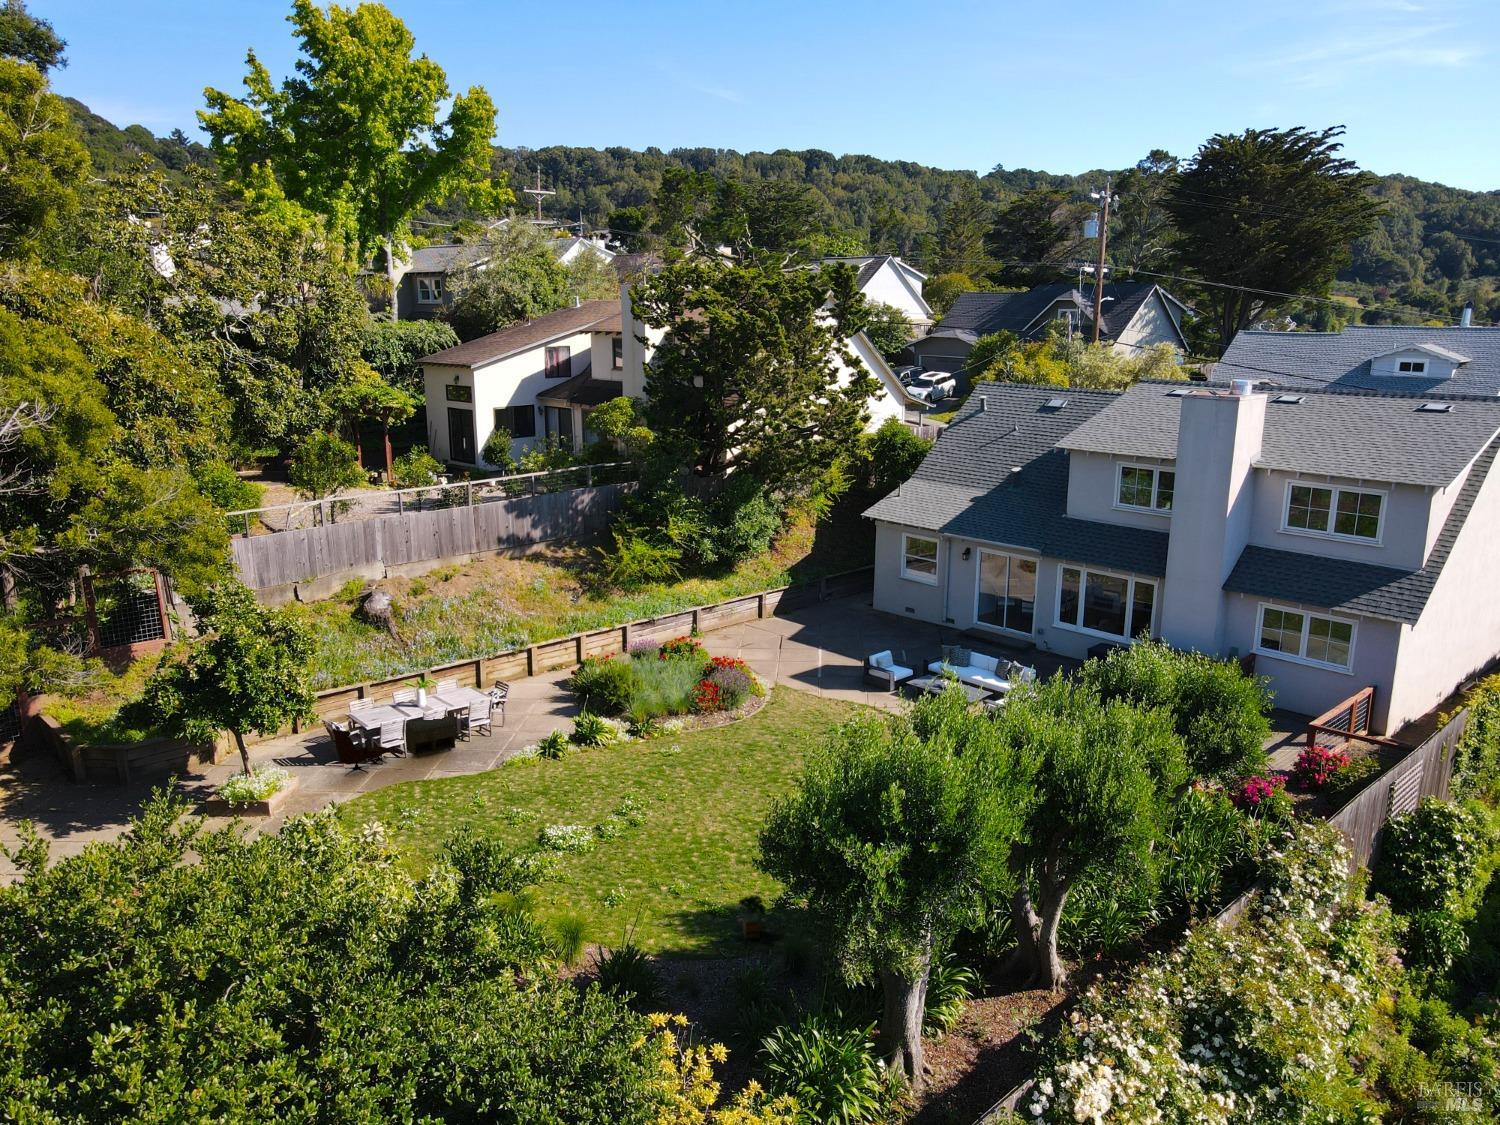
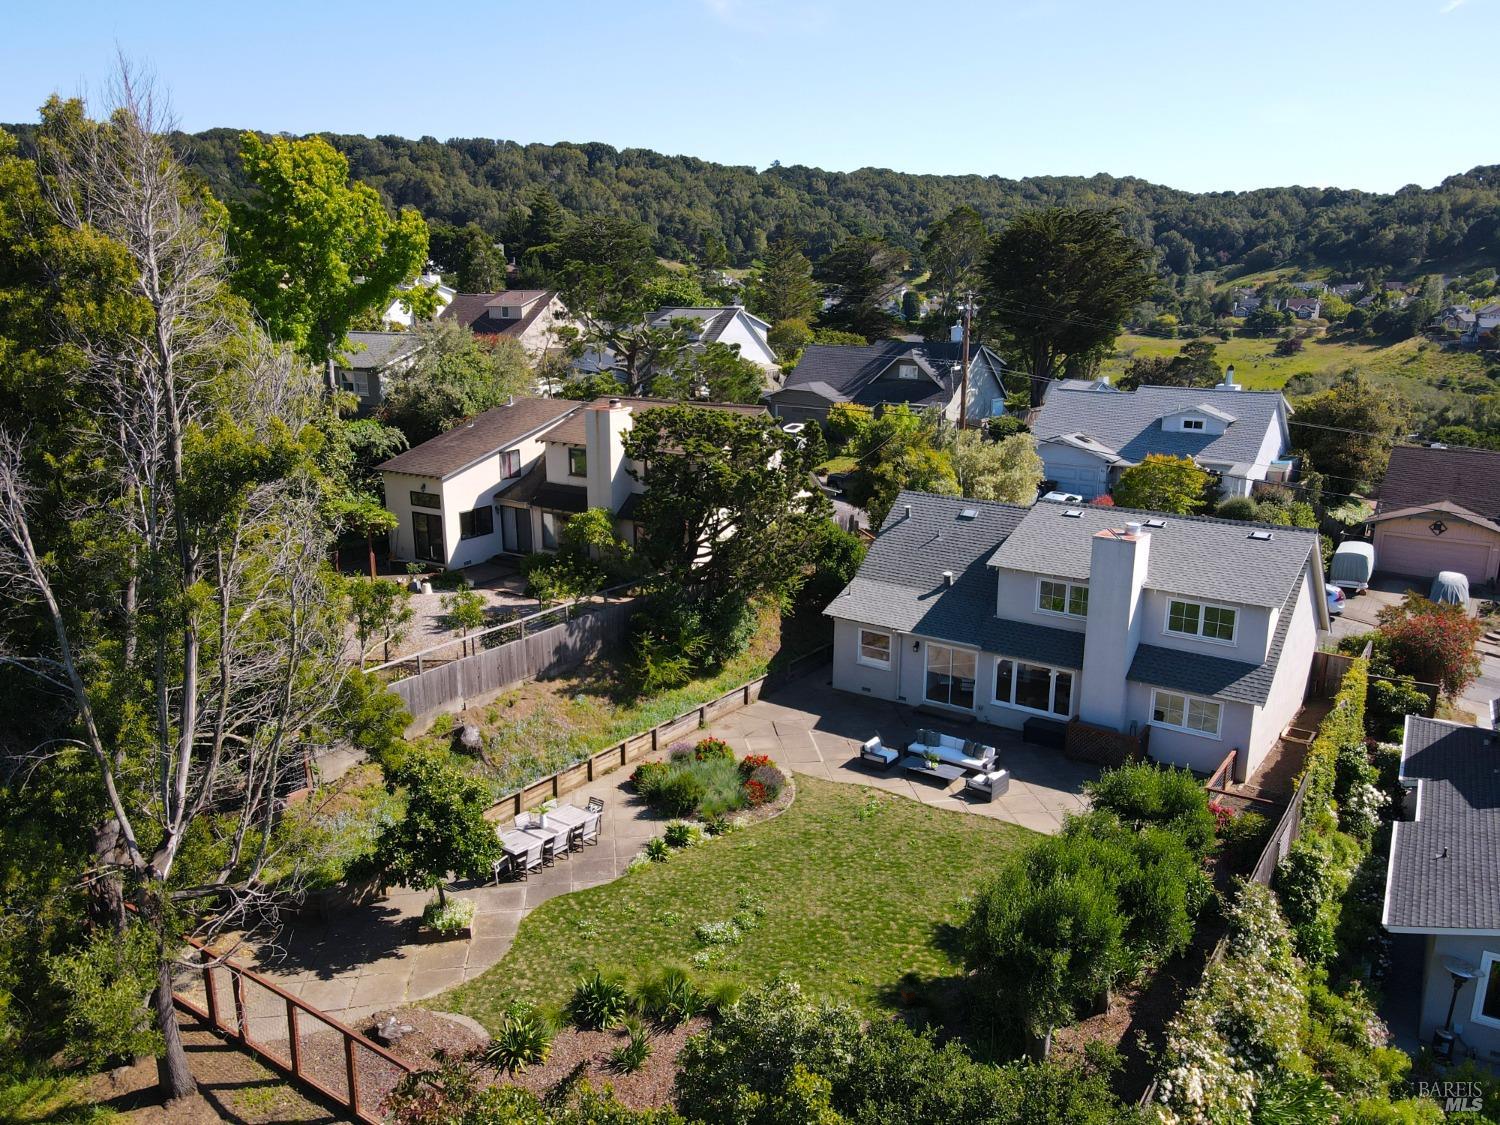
storage bench: present [406,716,456,758] -> none [536,834,576,873]
lounge chair: present [333,728,389,776] -> none [492,860,528,898]

